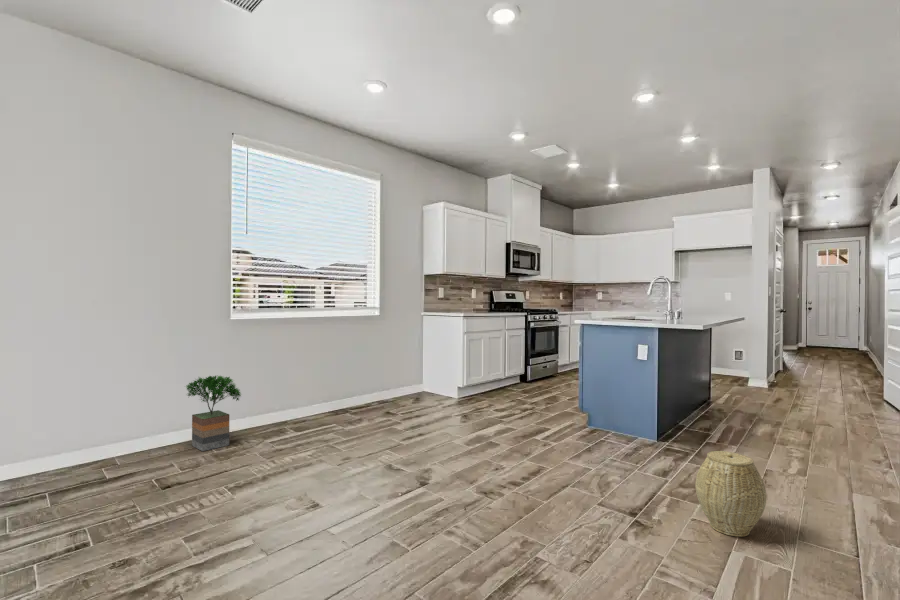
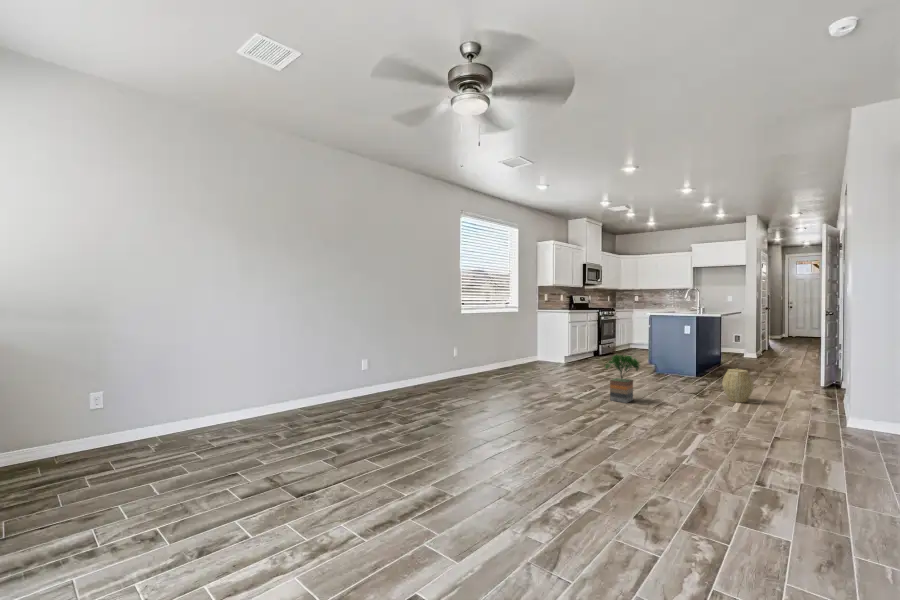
potted tree: present [186,376,241,451] -> present [606,355,640,403]

